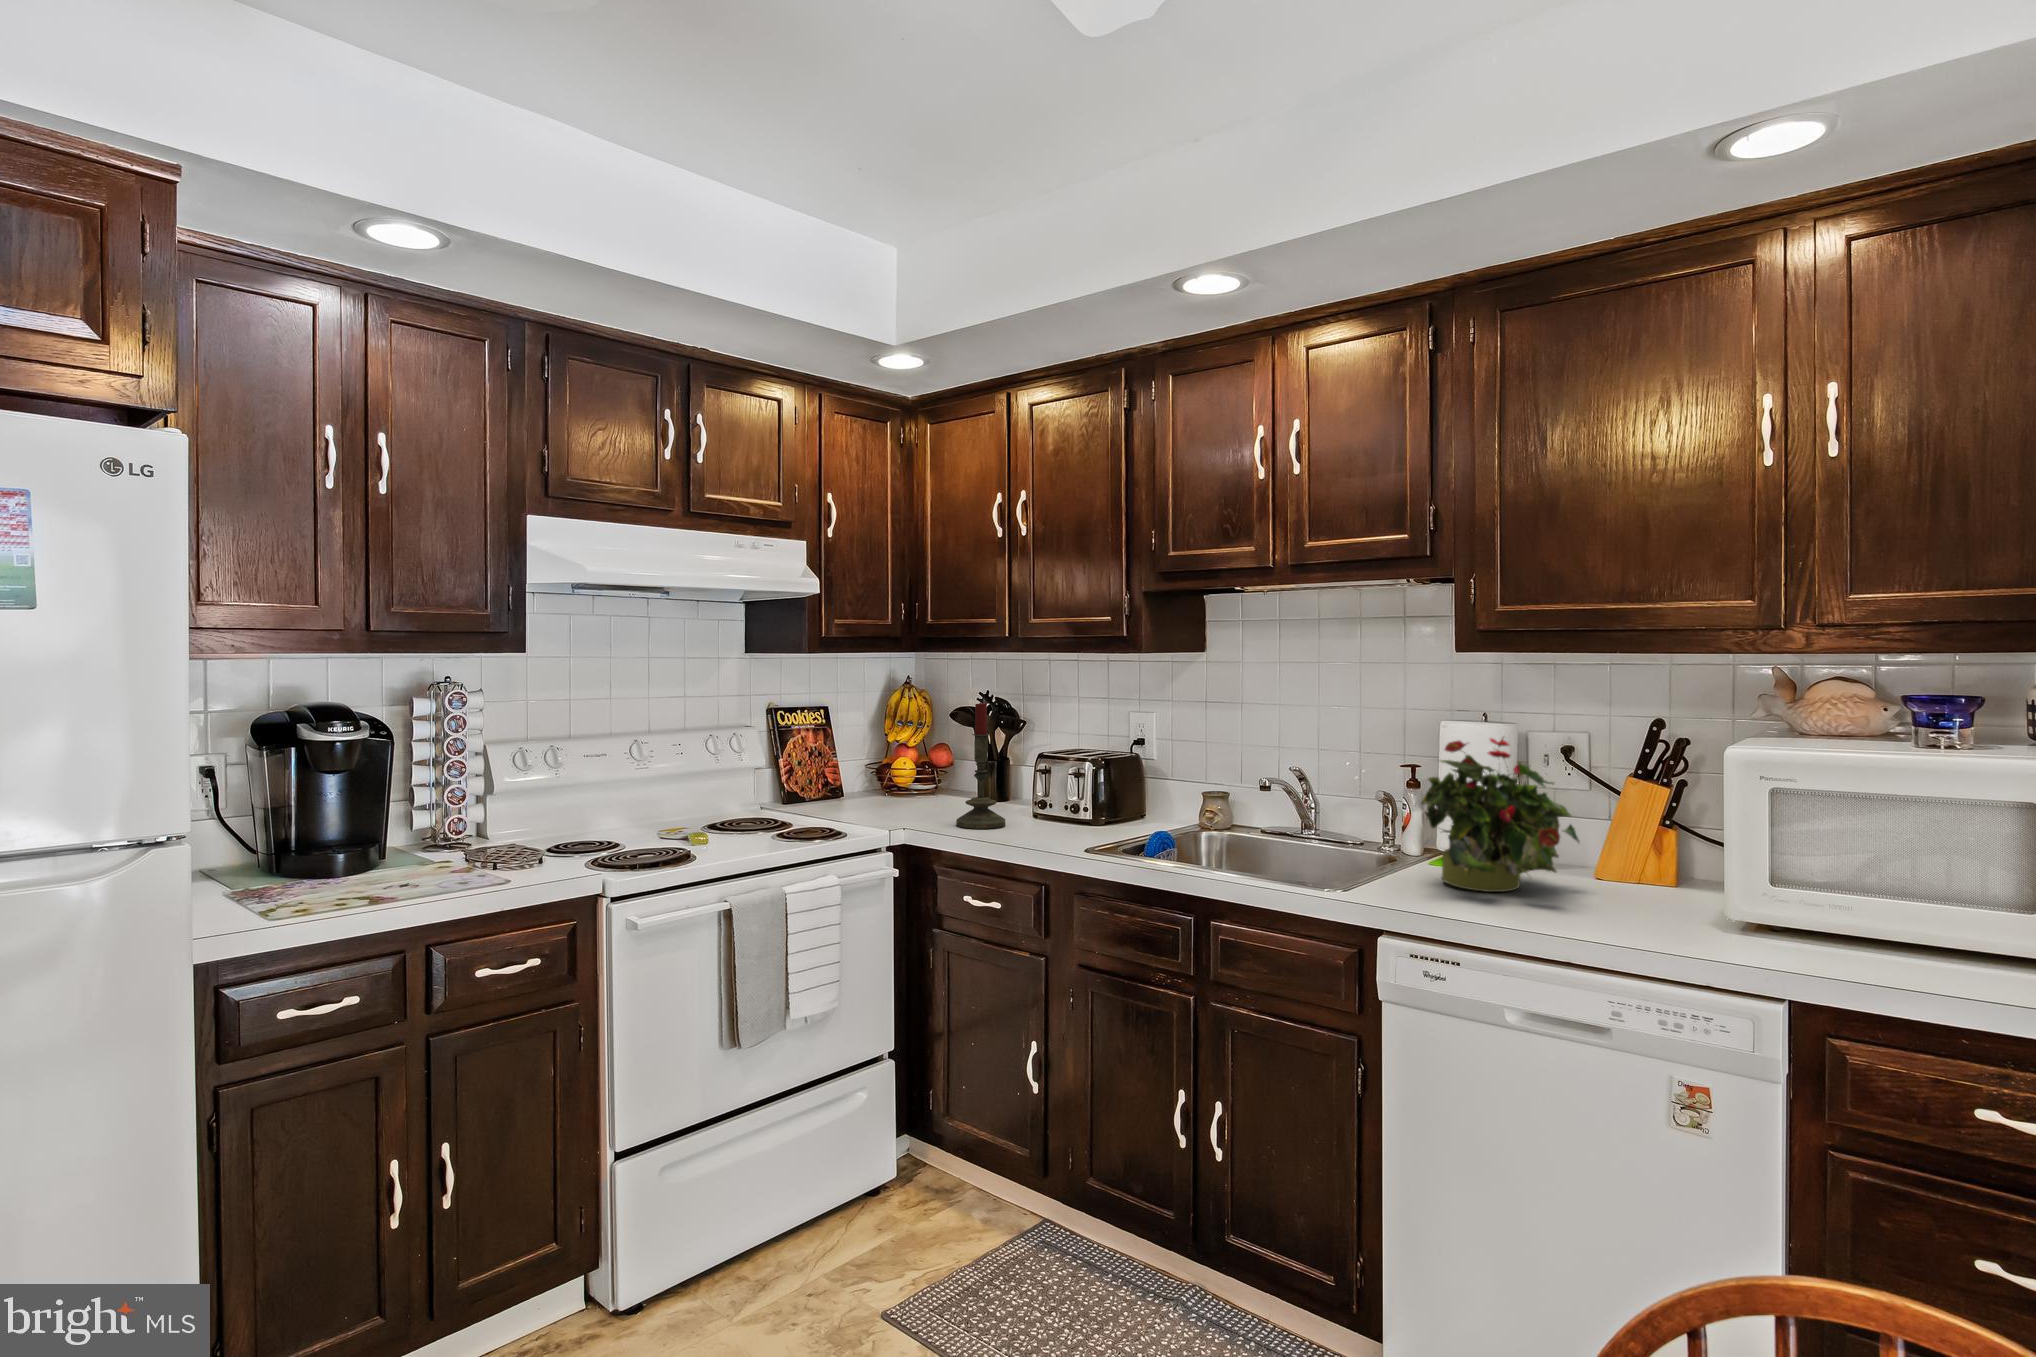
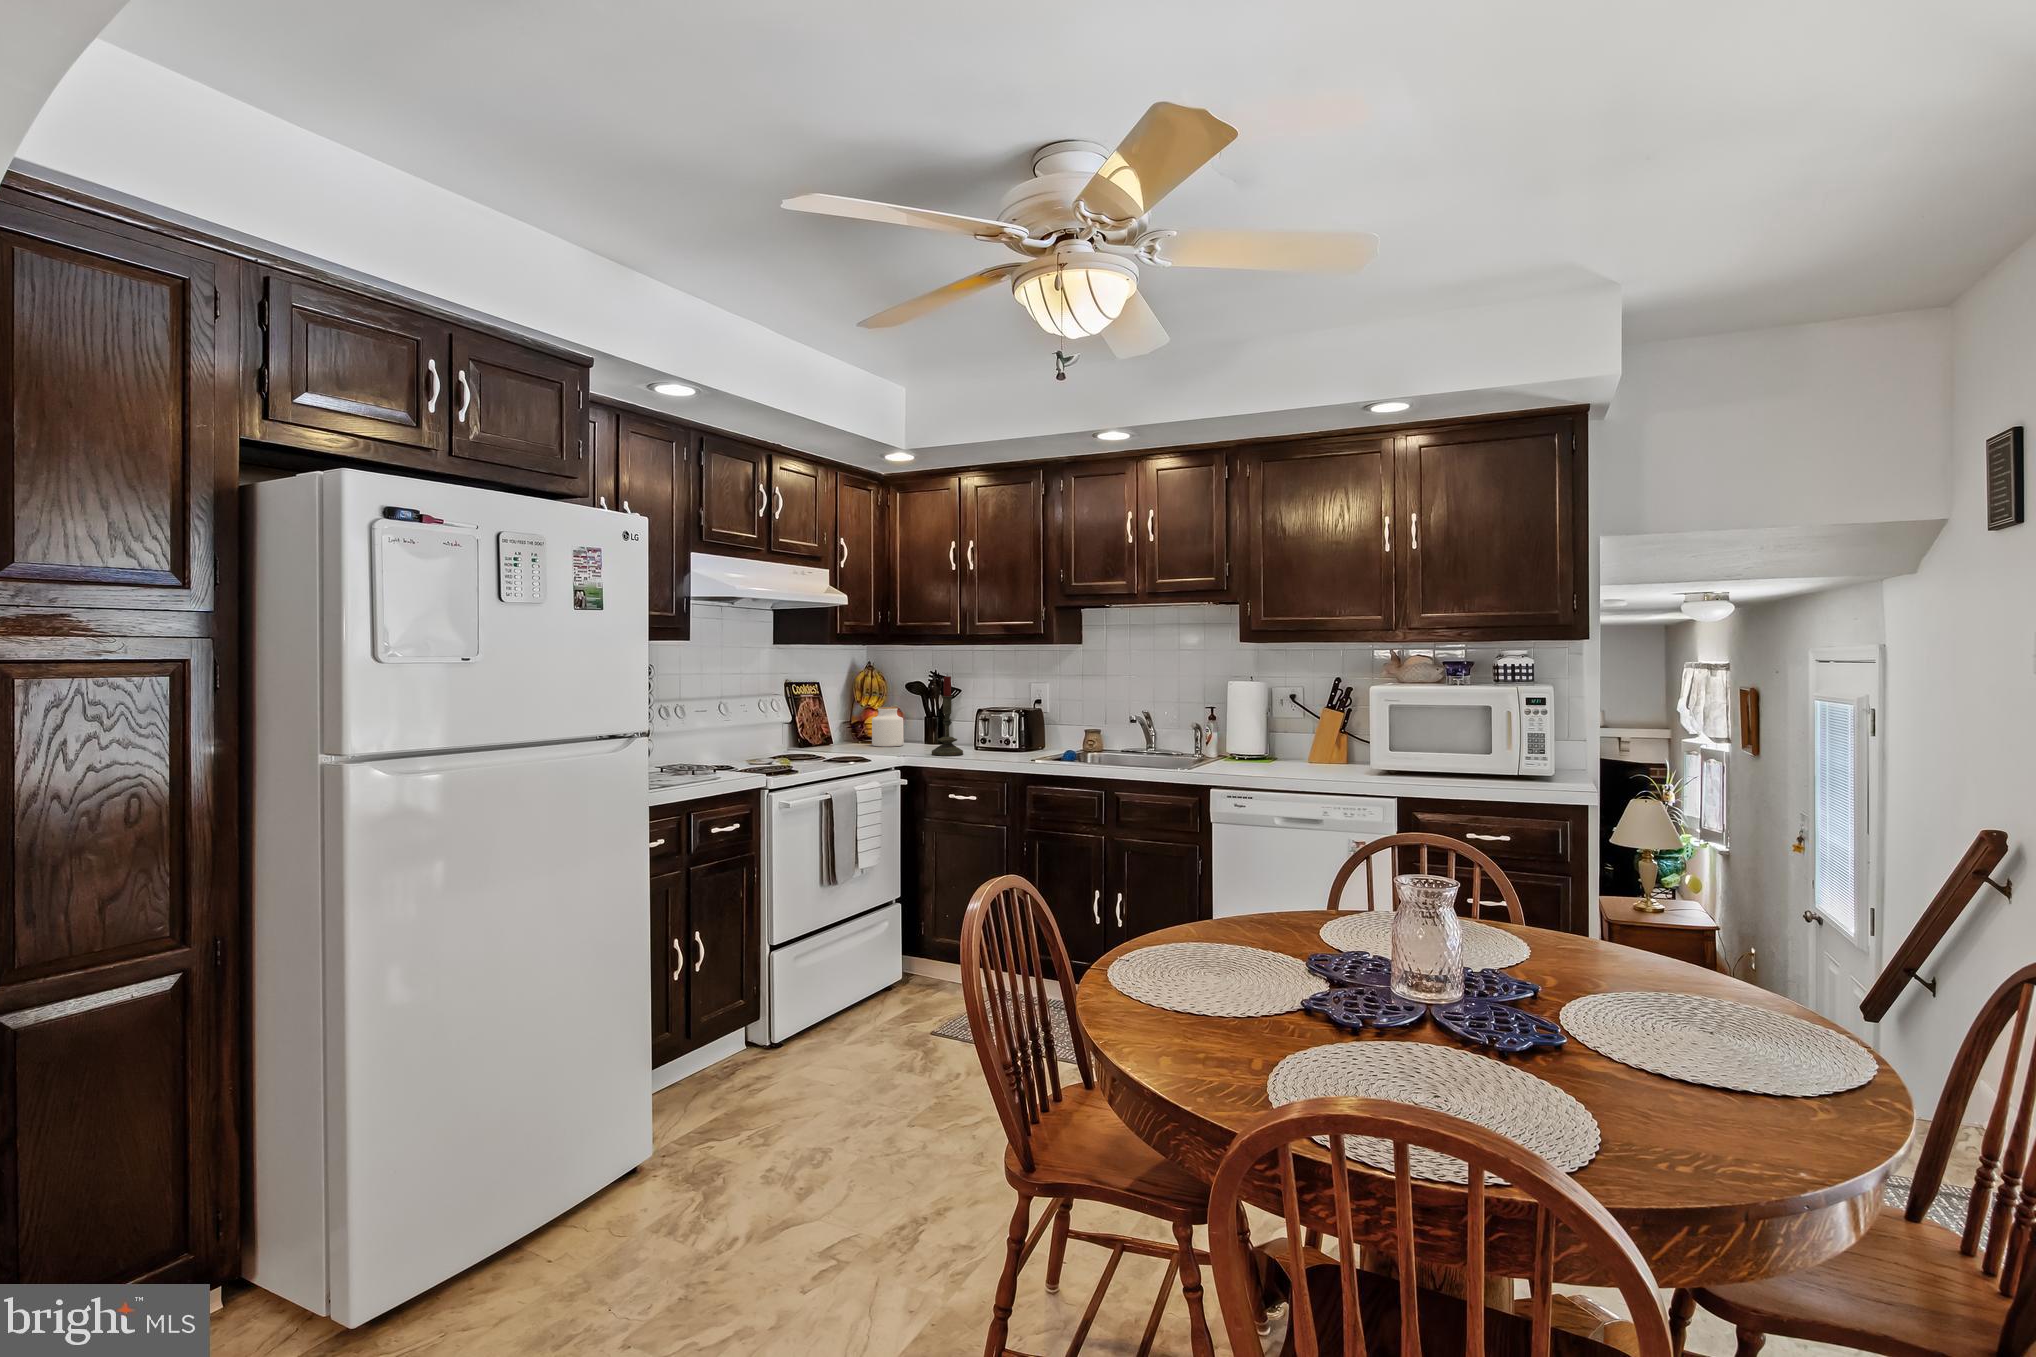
potted plant: present [1421,738,1579,892] -> none [1223,687,1303,768]
jar: none [902,744,949,803] -> present [872,707,904,747]

